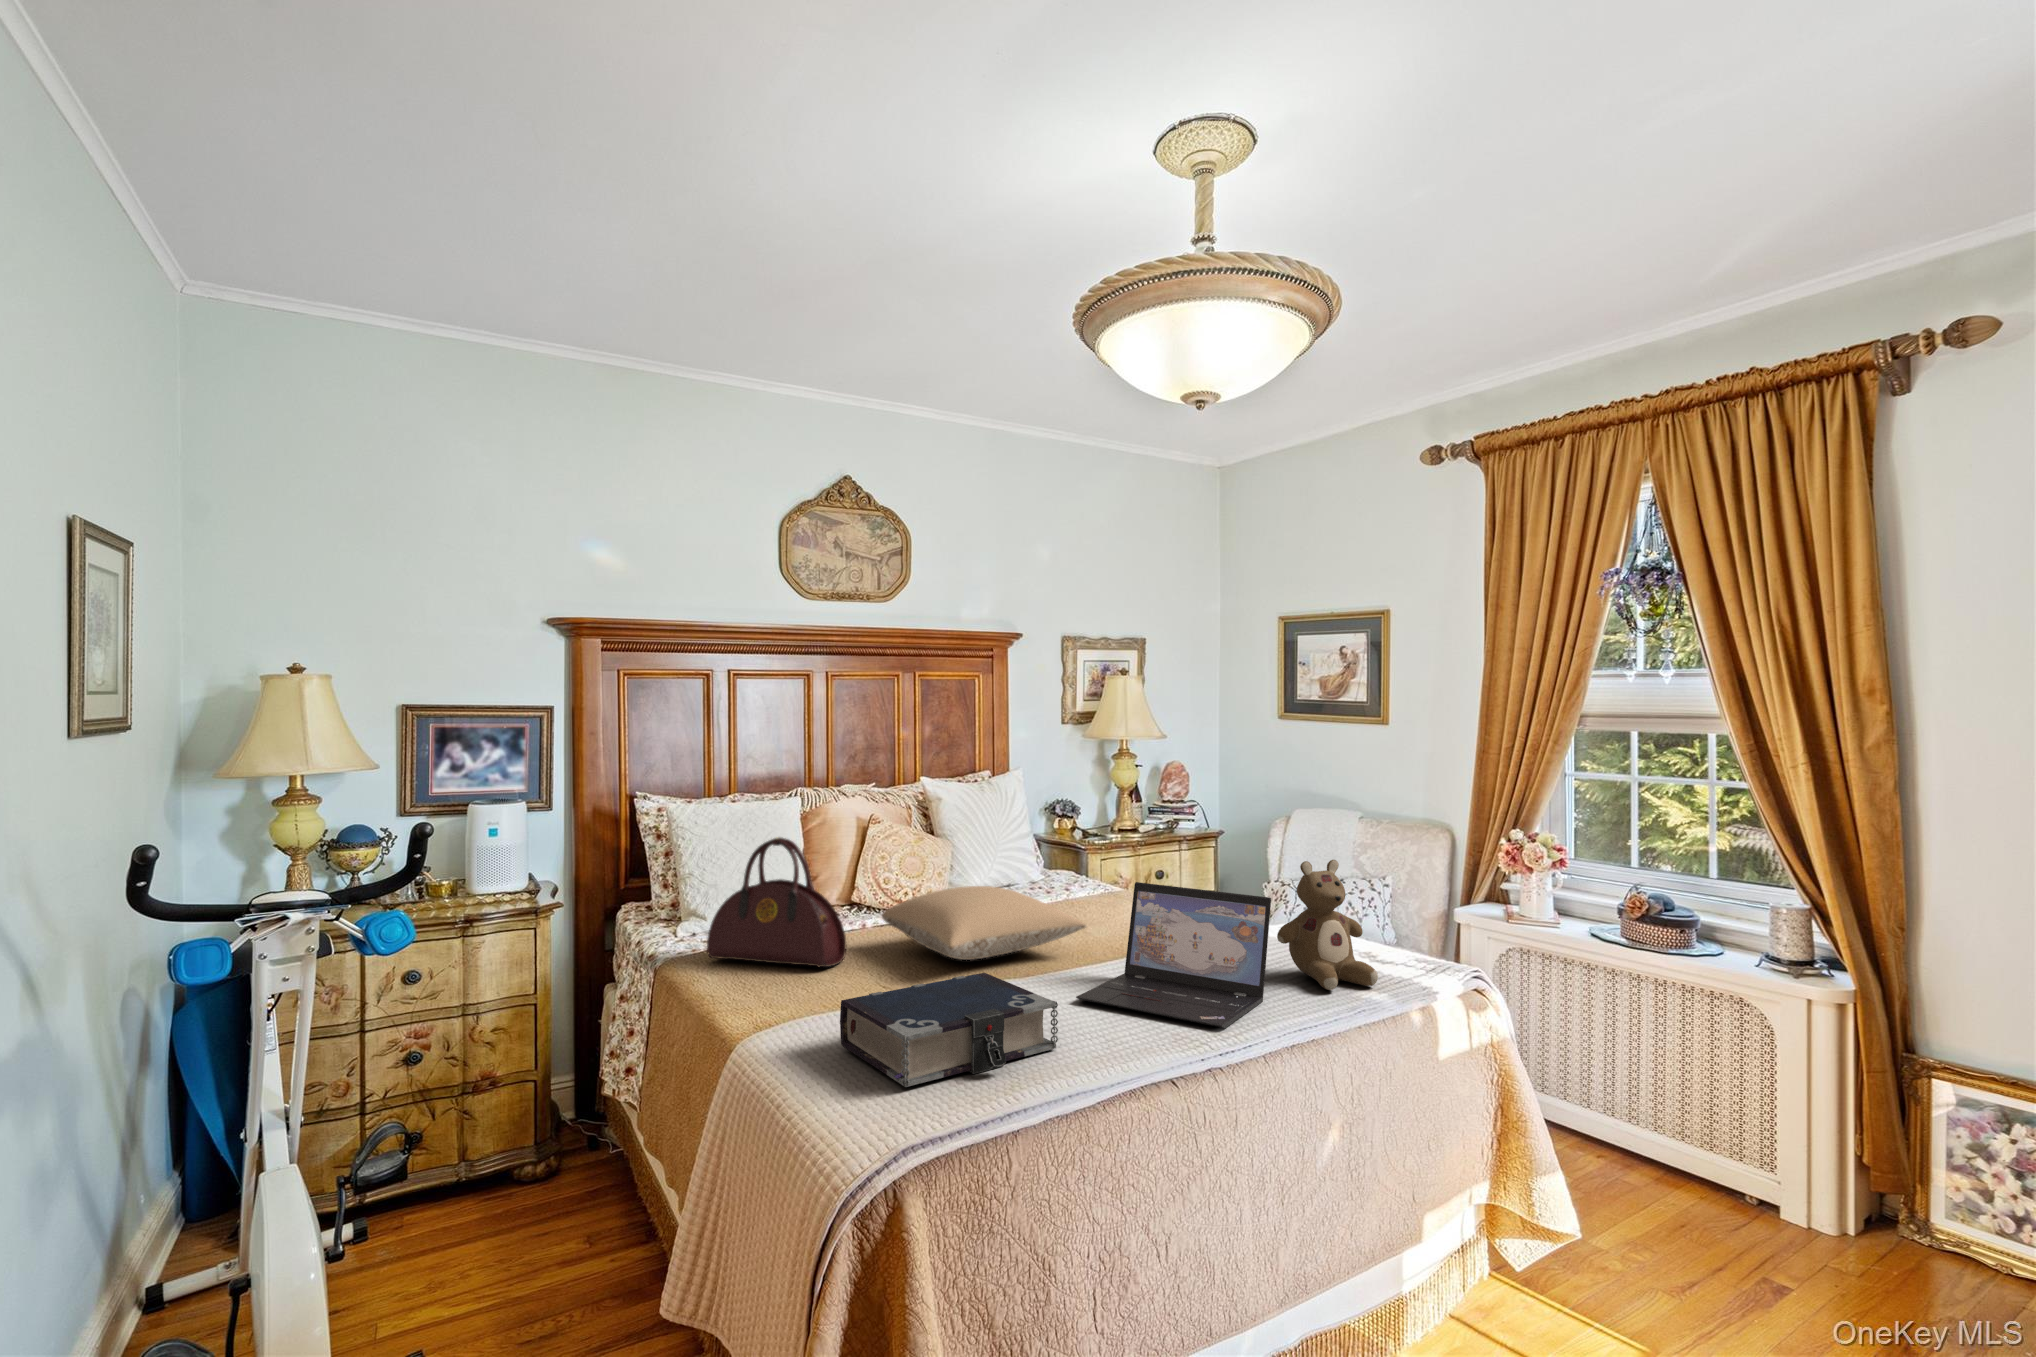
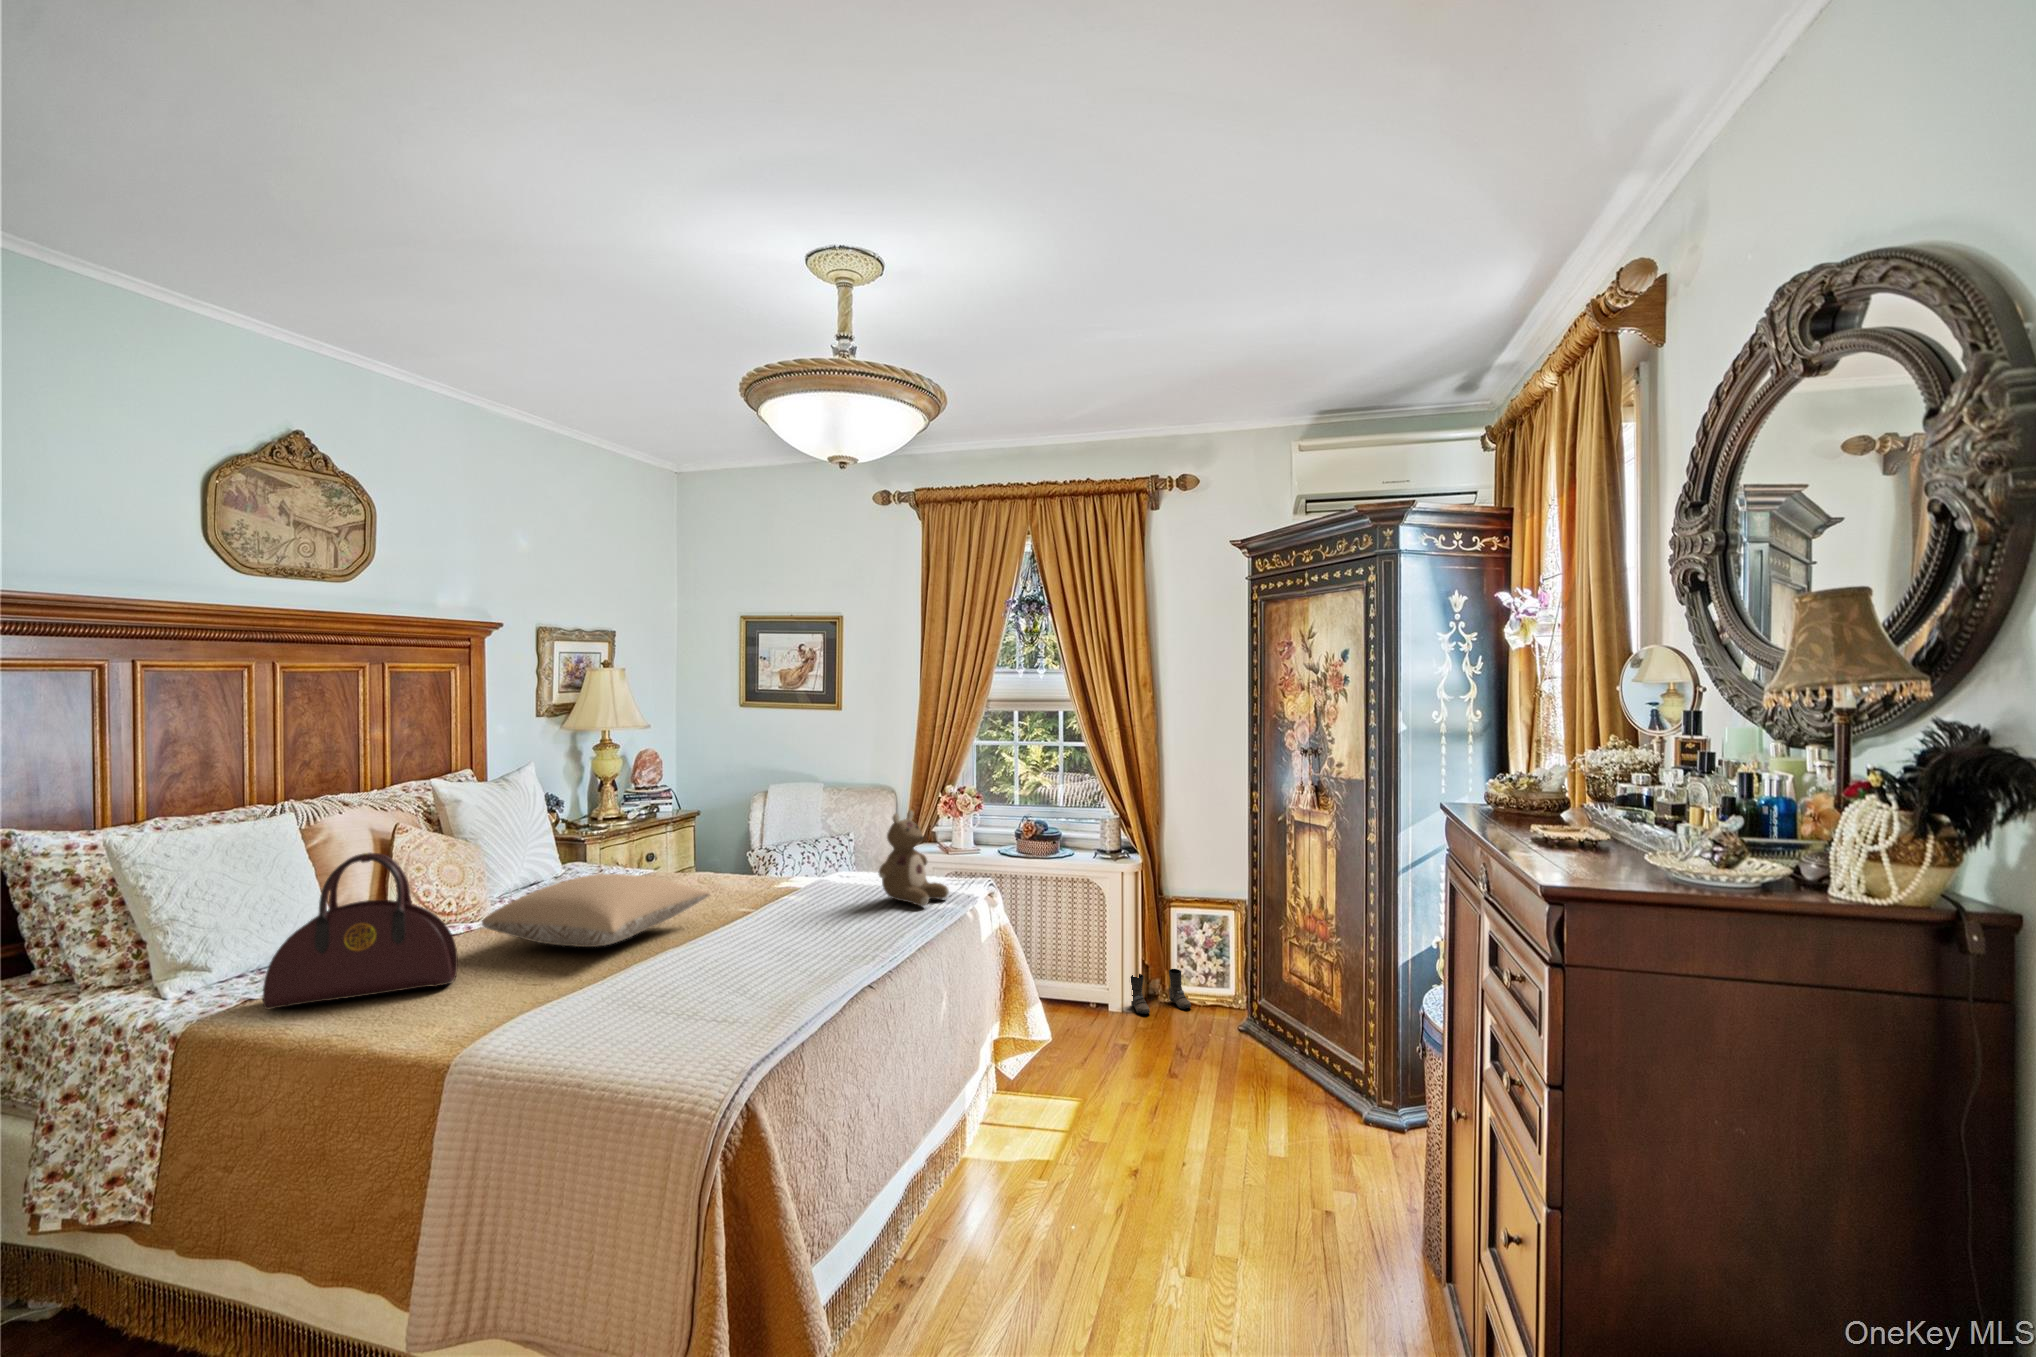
laptop: present [1076,882,1271,1028] -> none [753,843,889,952]
book: present [840,973,1058,1087] -> none [587,943,789,1045]
boots: none [1810,1182,1947,1278] -> present [1131,969,1191,1014]

